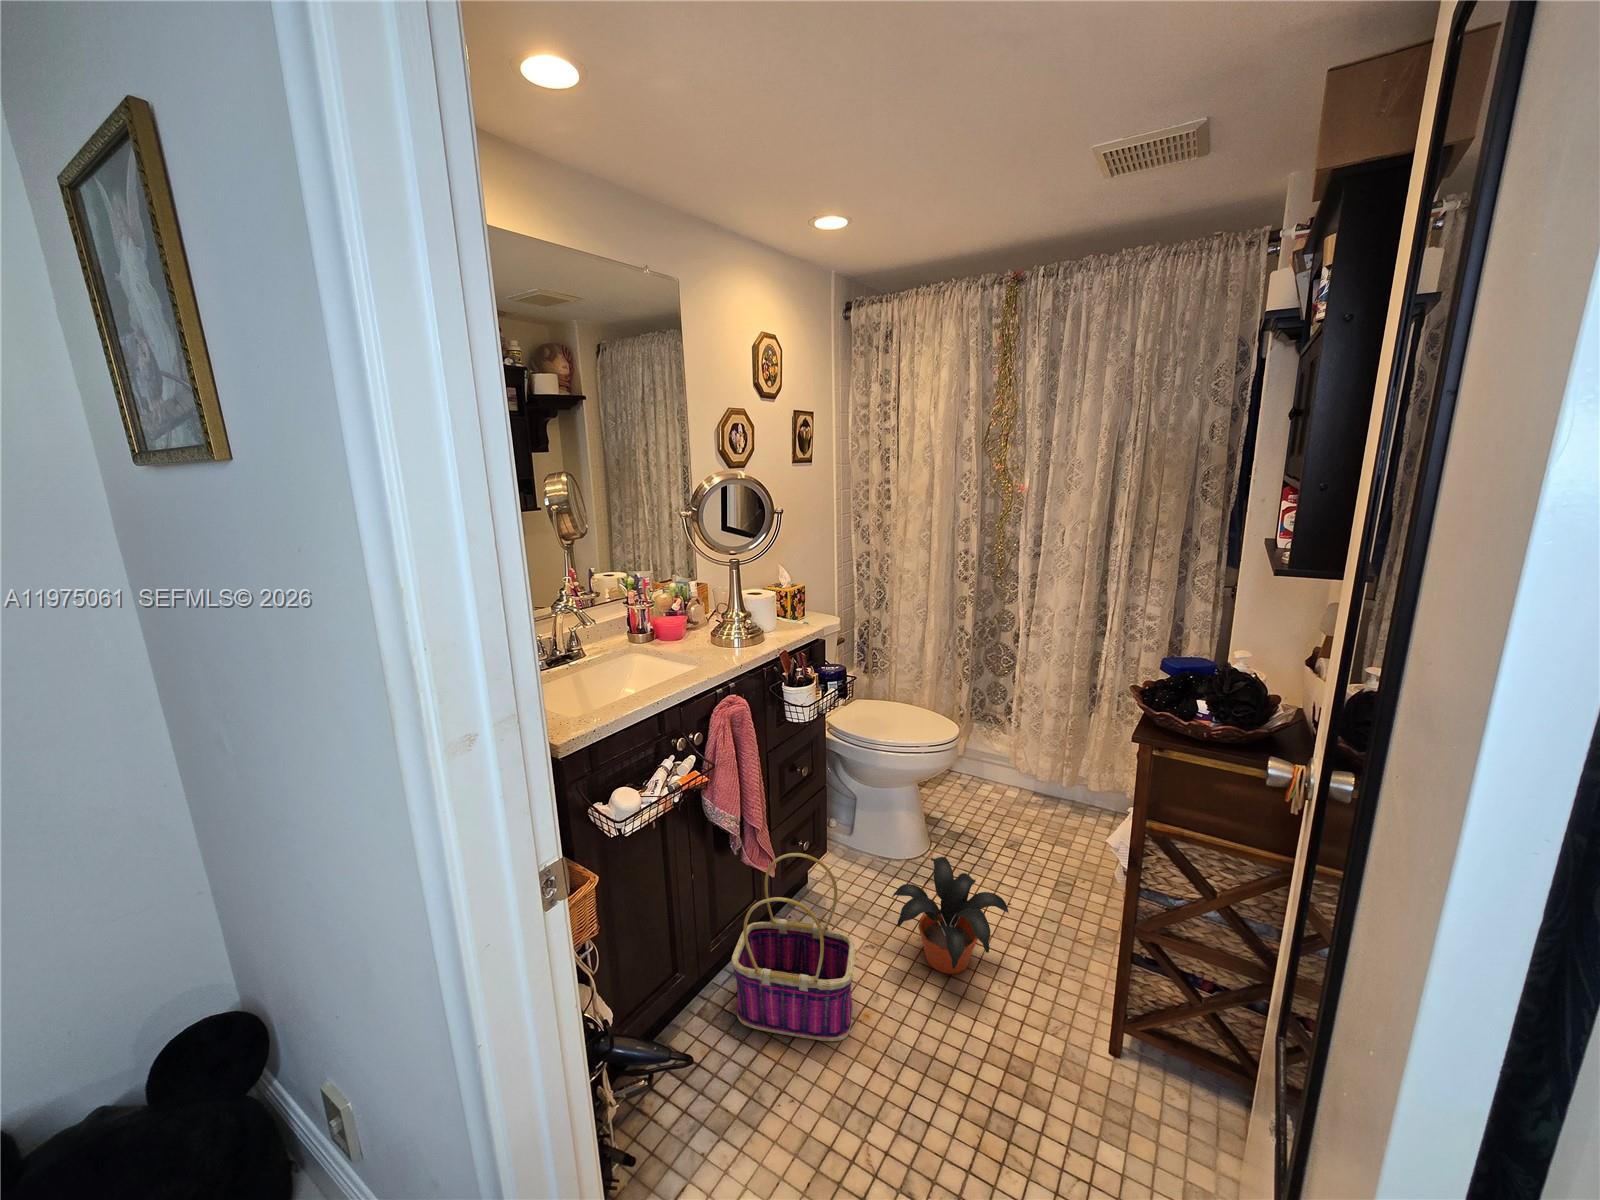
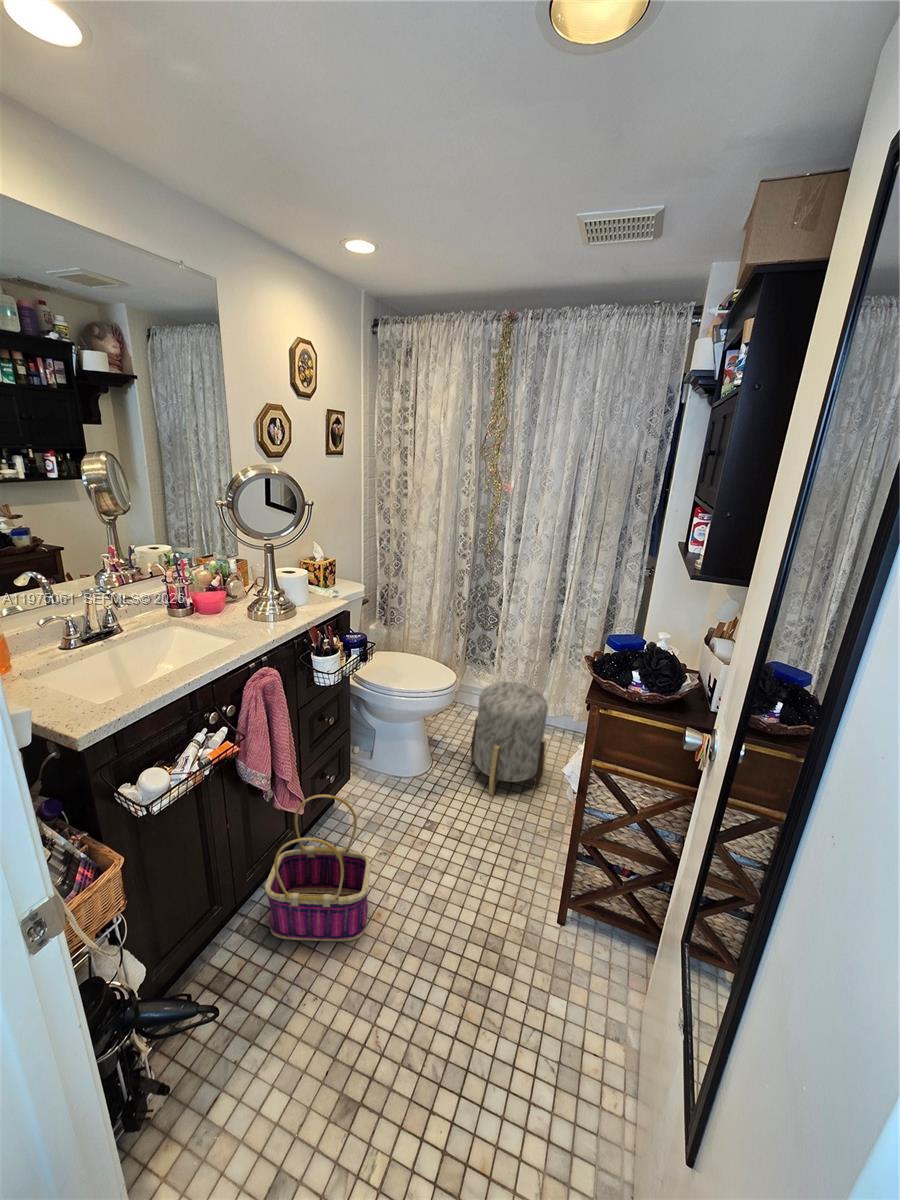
stool: none [980,737,1086,890] -> present [471,682,548,796]
potted plant: present [892,857,1009,974] -> none [401,781,490,870]

